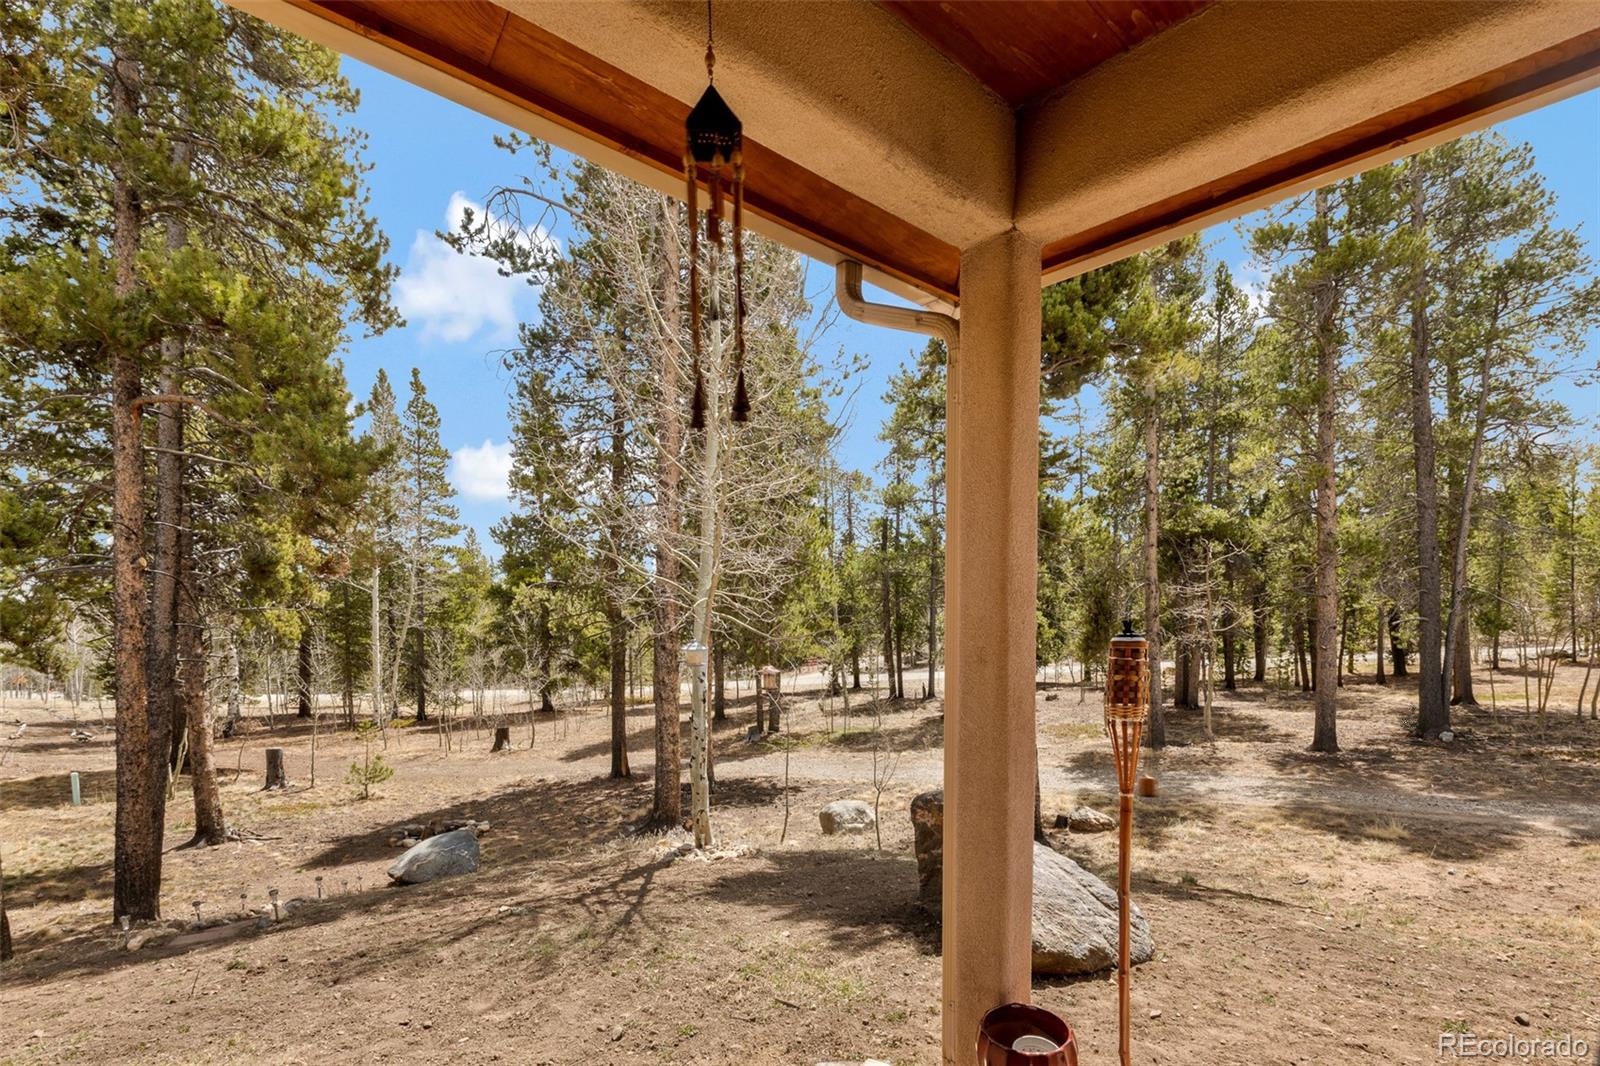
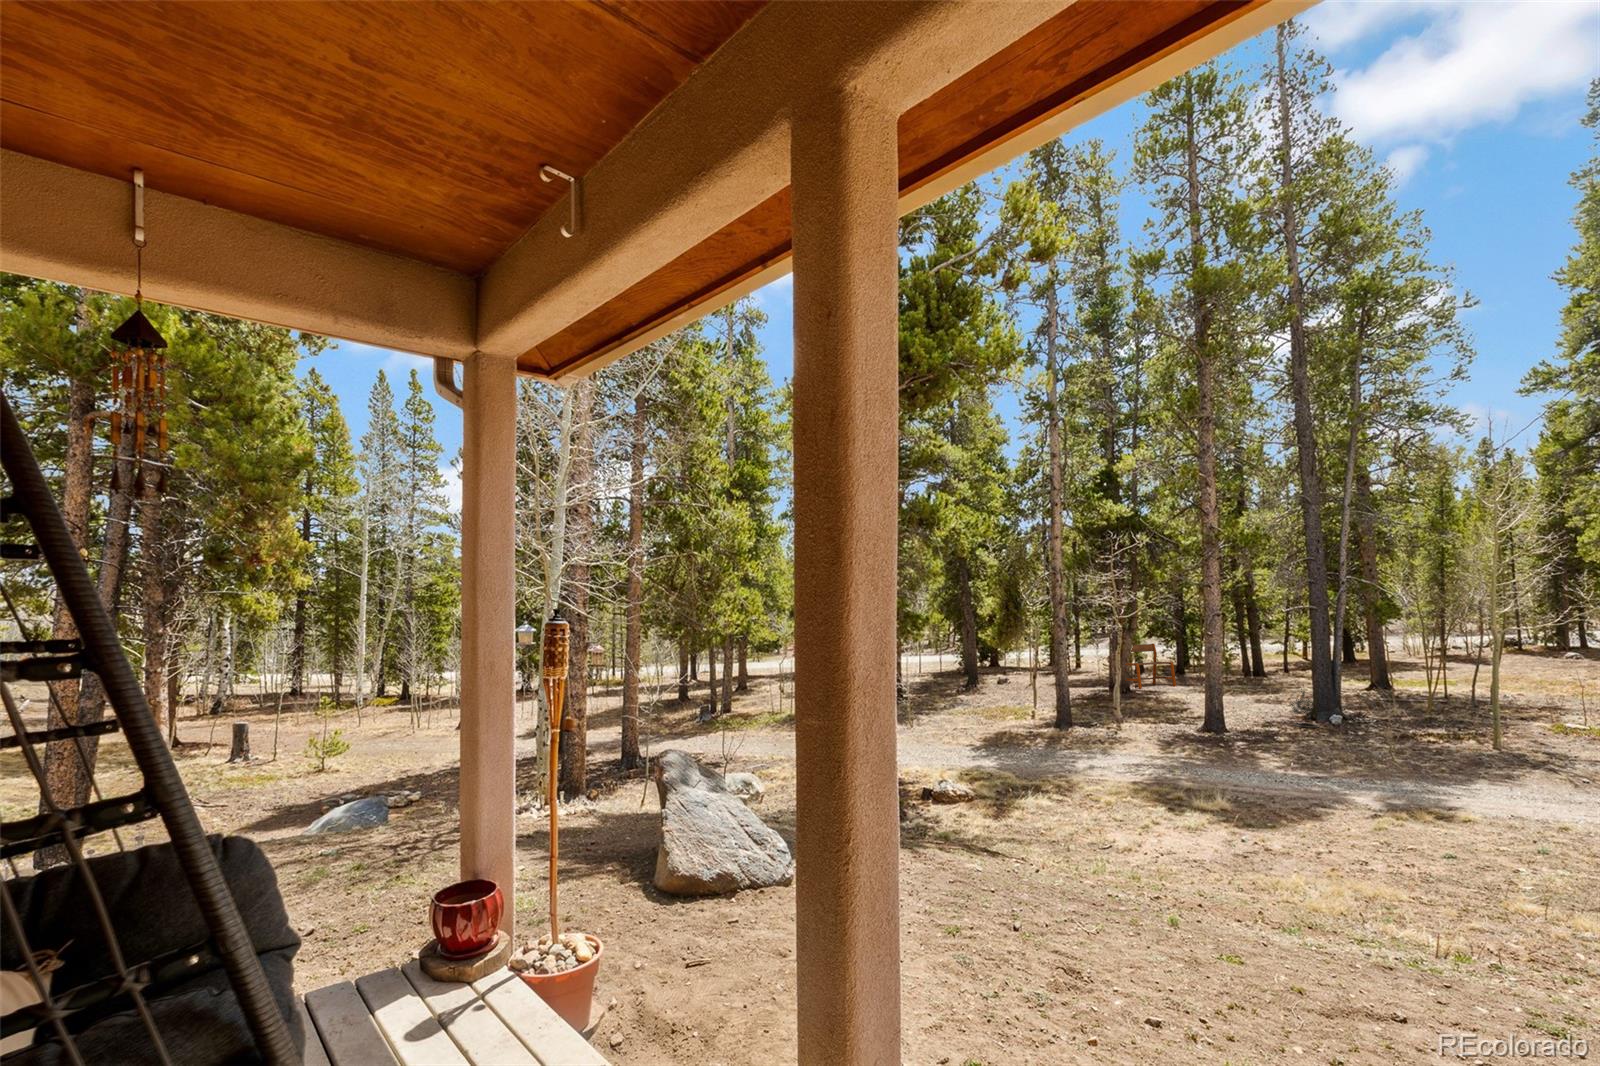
bench: none [1187,657,1247,705] -> present [1125,644,1176,689]

